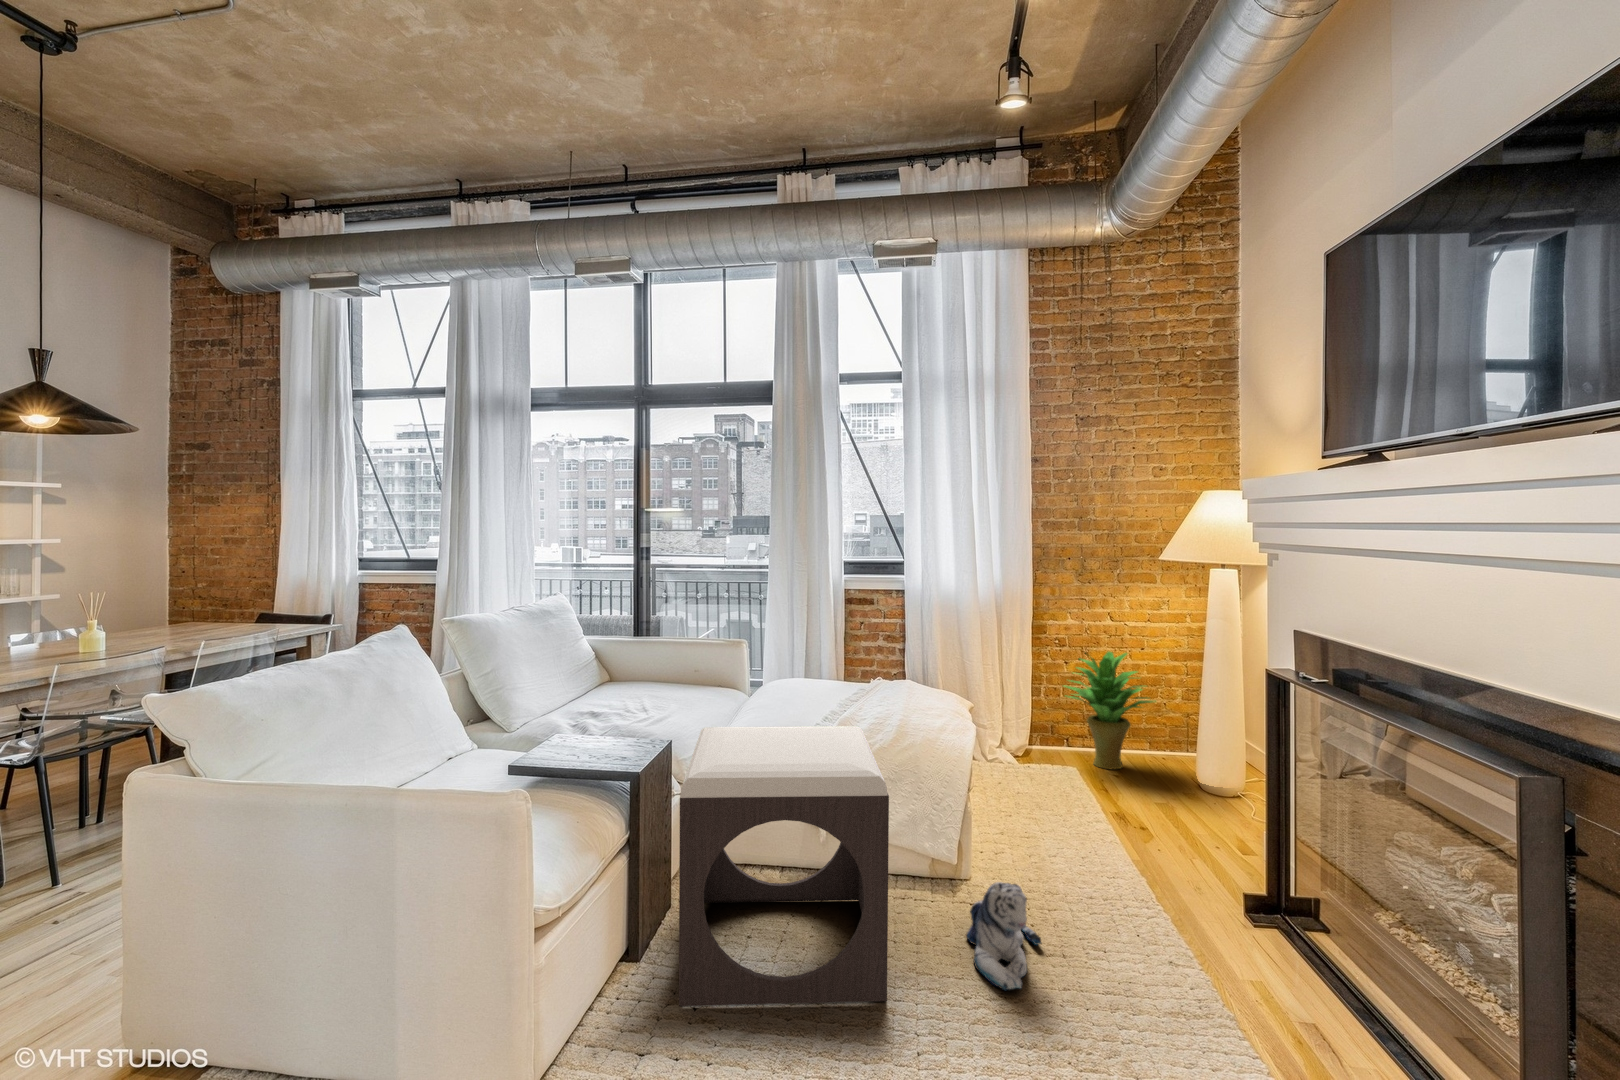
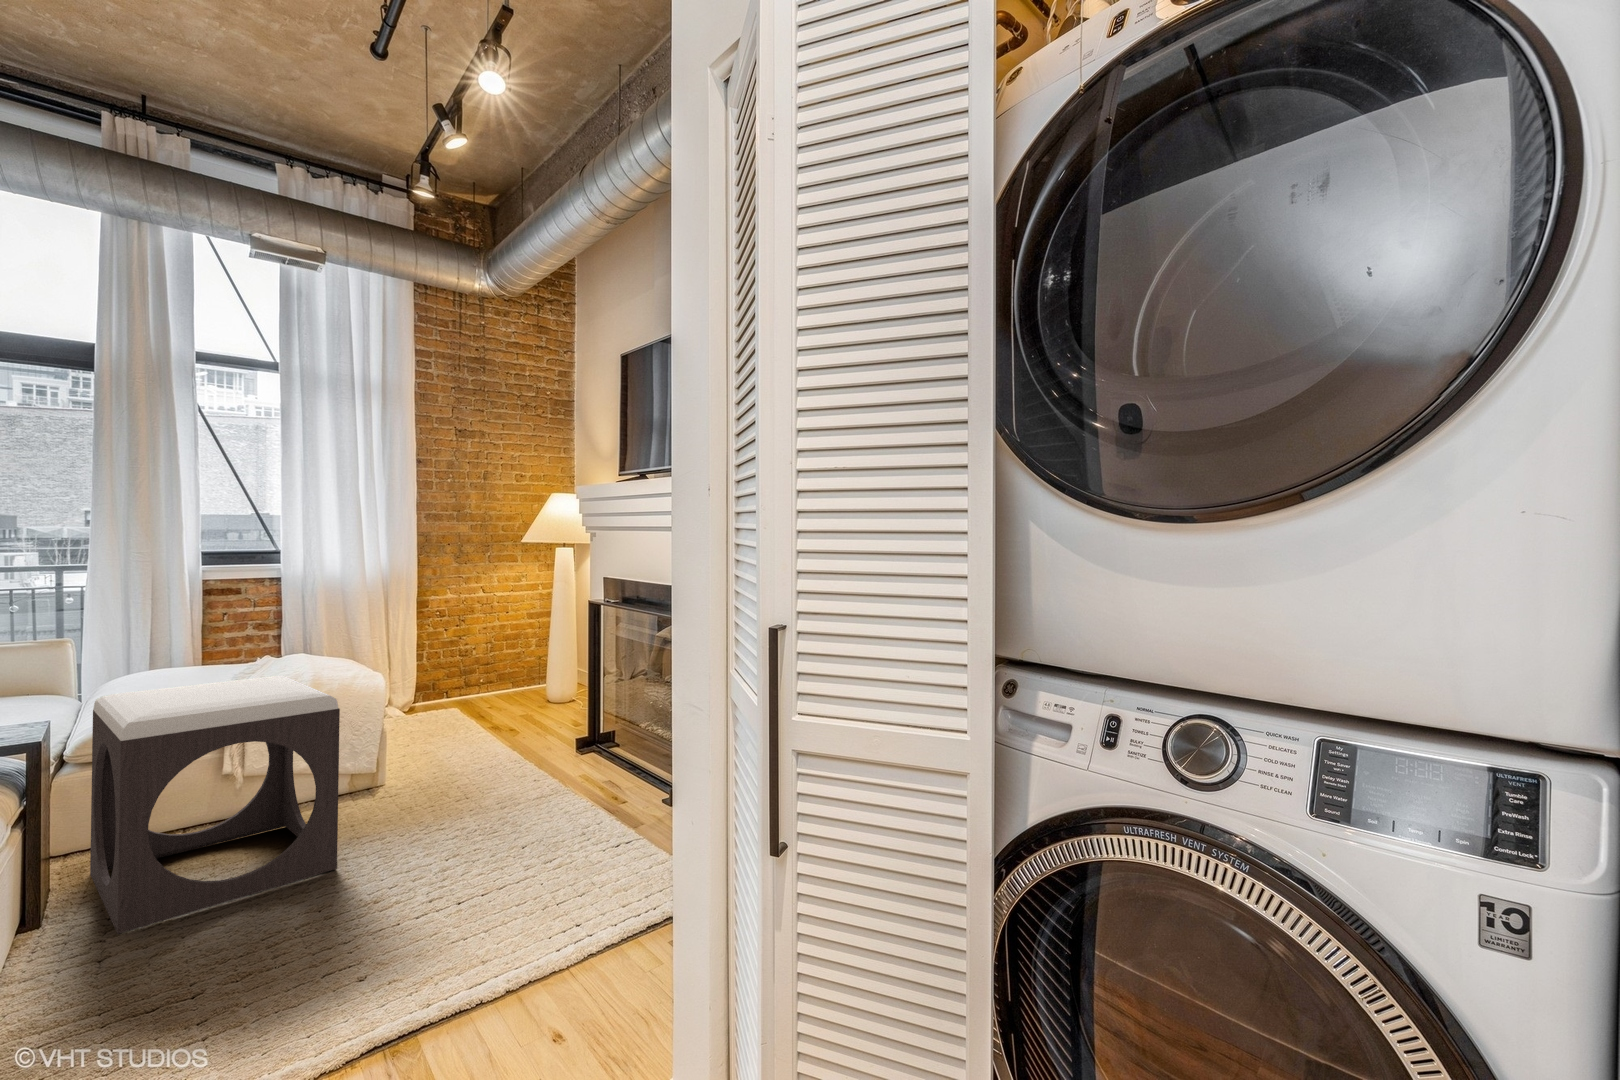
potted plant: present [1064,652,1155,769] -> none [443,616,520,709]
plush toy: present [966,882,1041,991] -> none [391,767,454,837]

